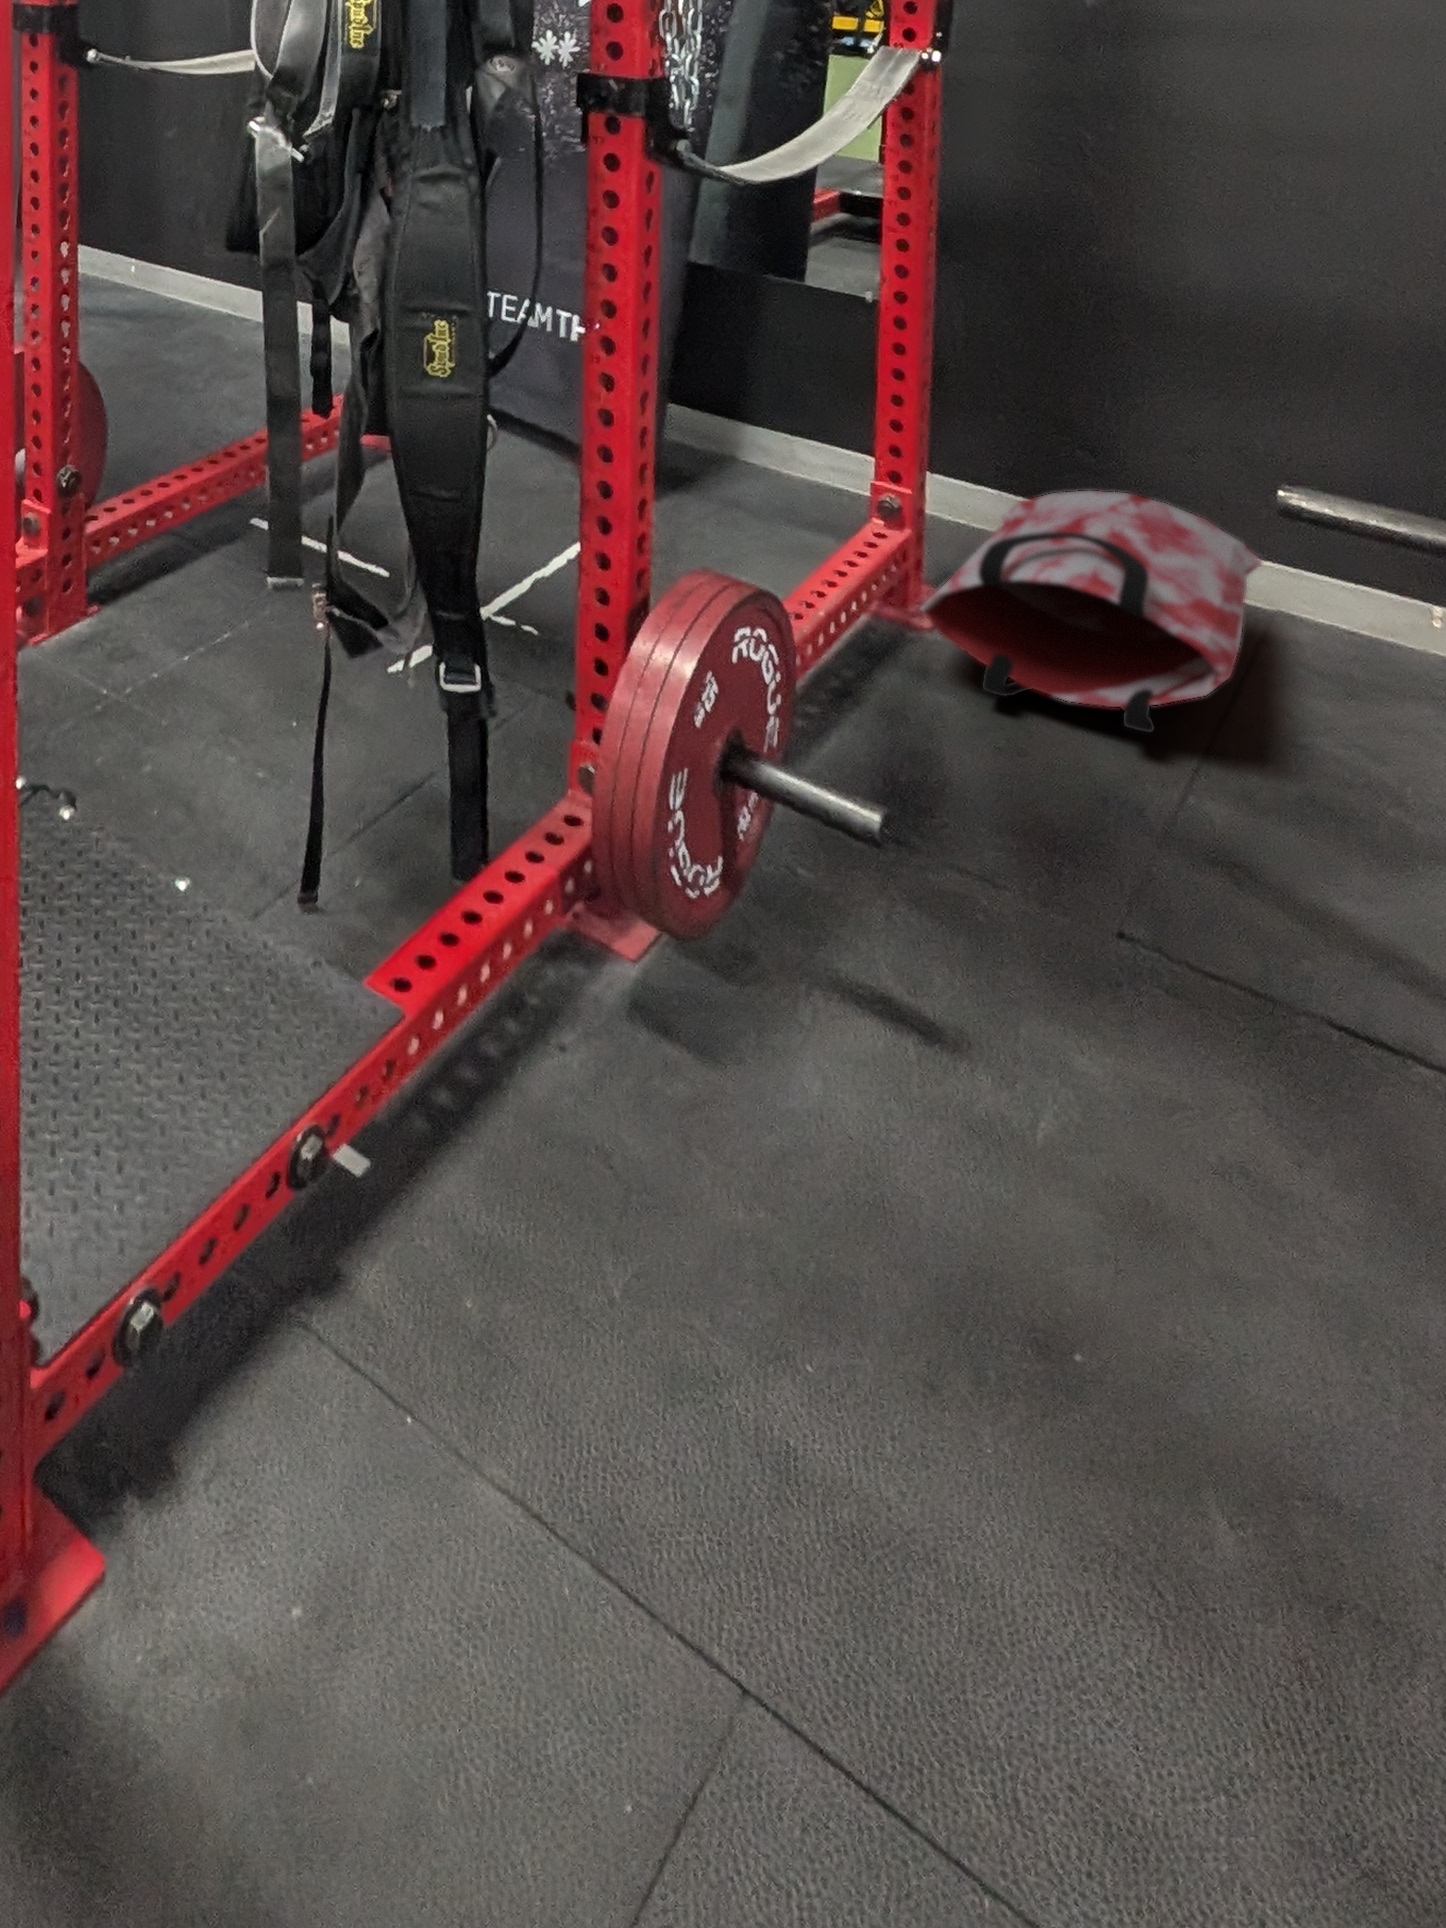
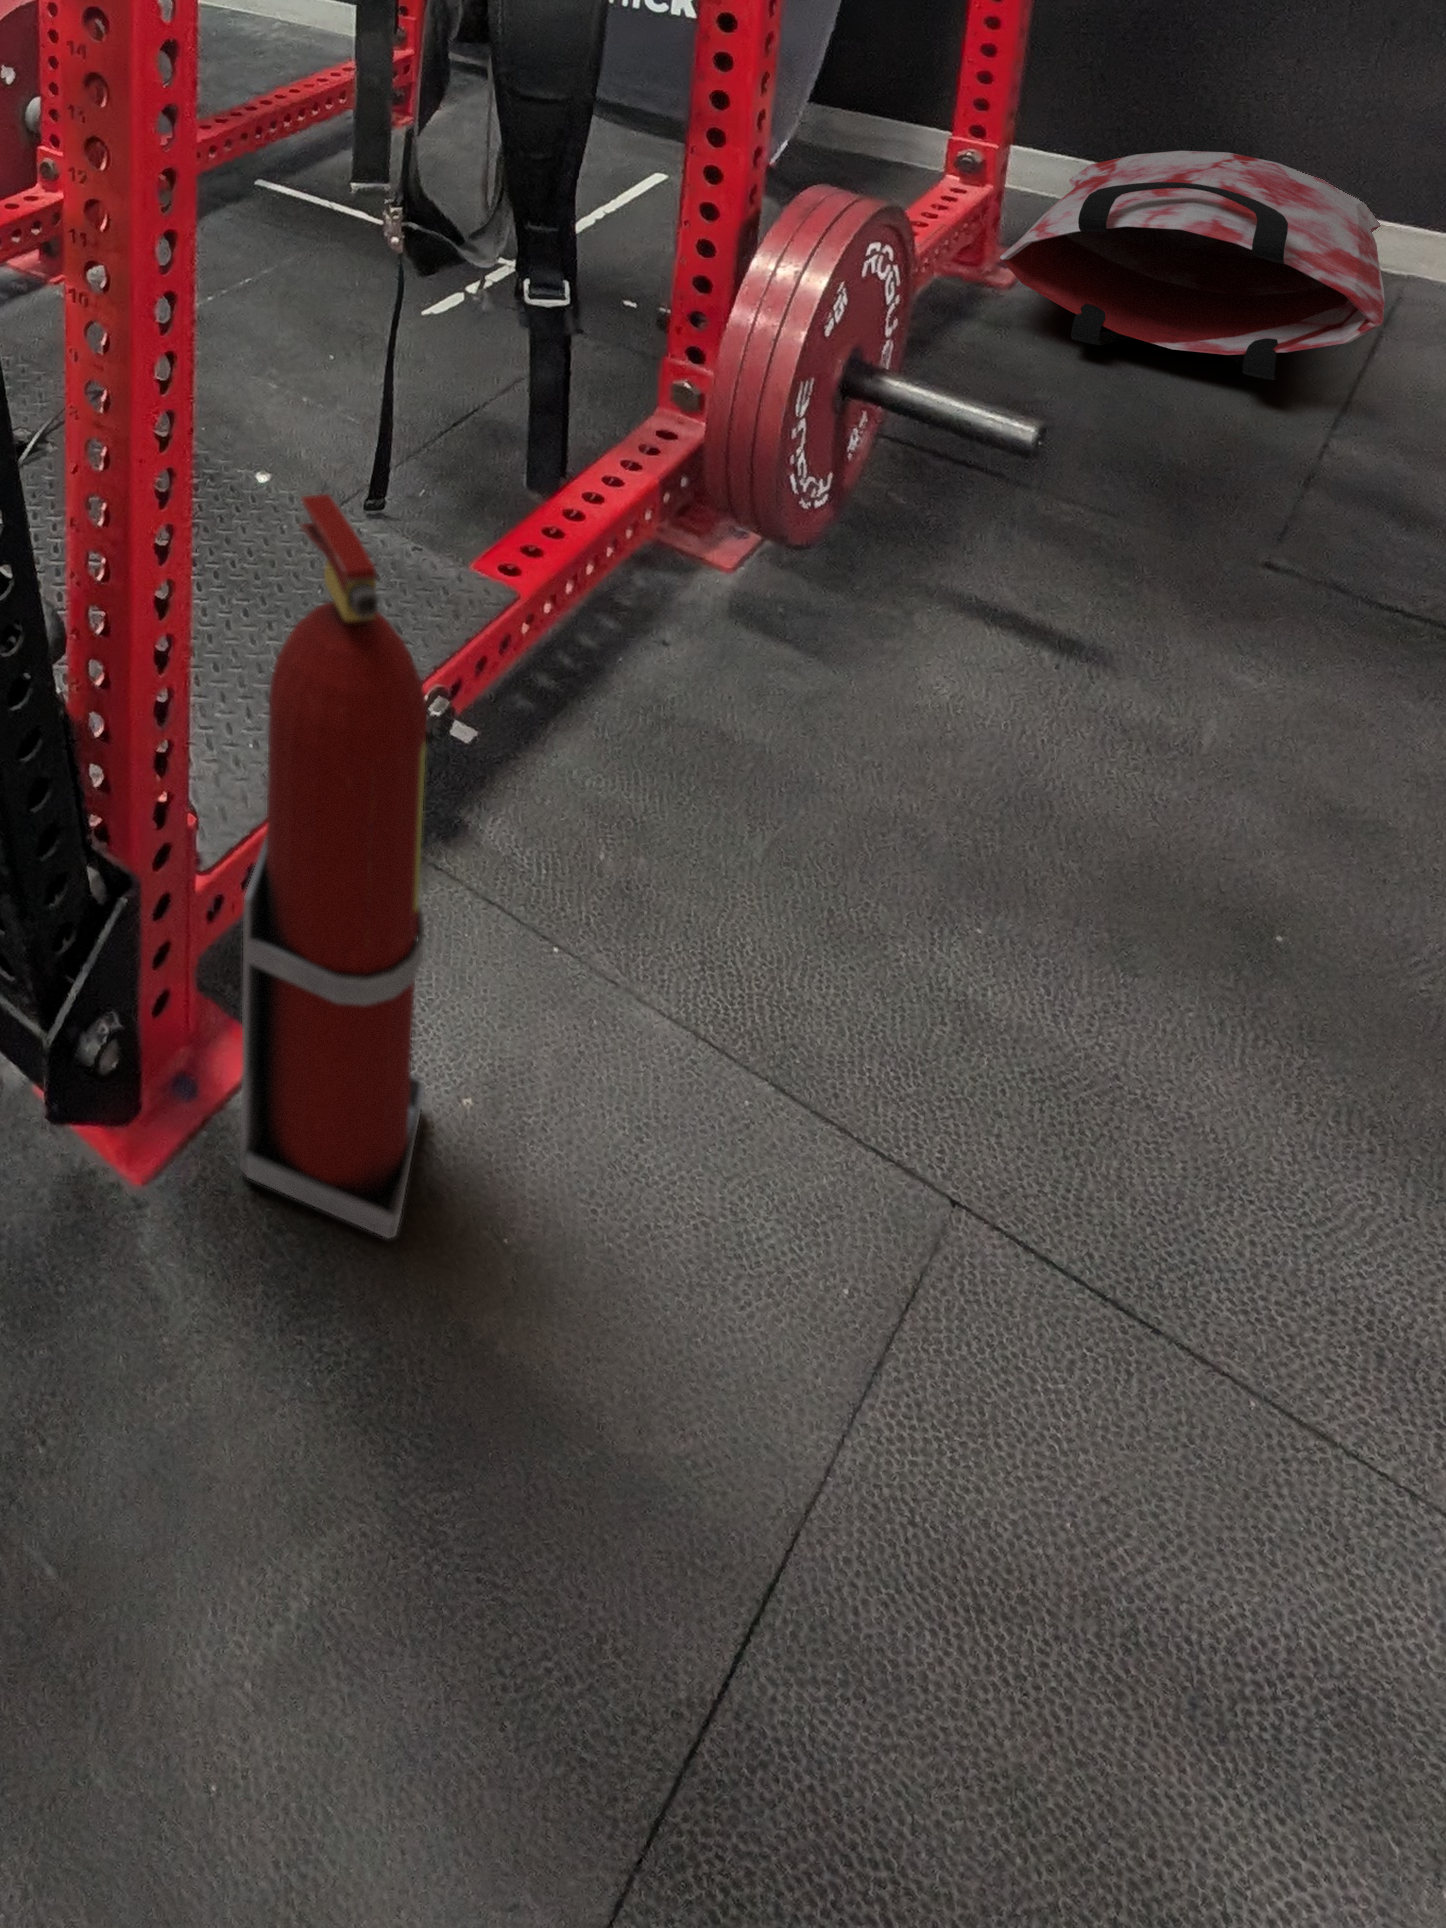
fire extinguisher: none [52,953,253,1781] -> present [240,494,427,1238]

